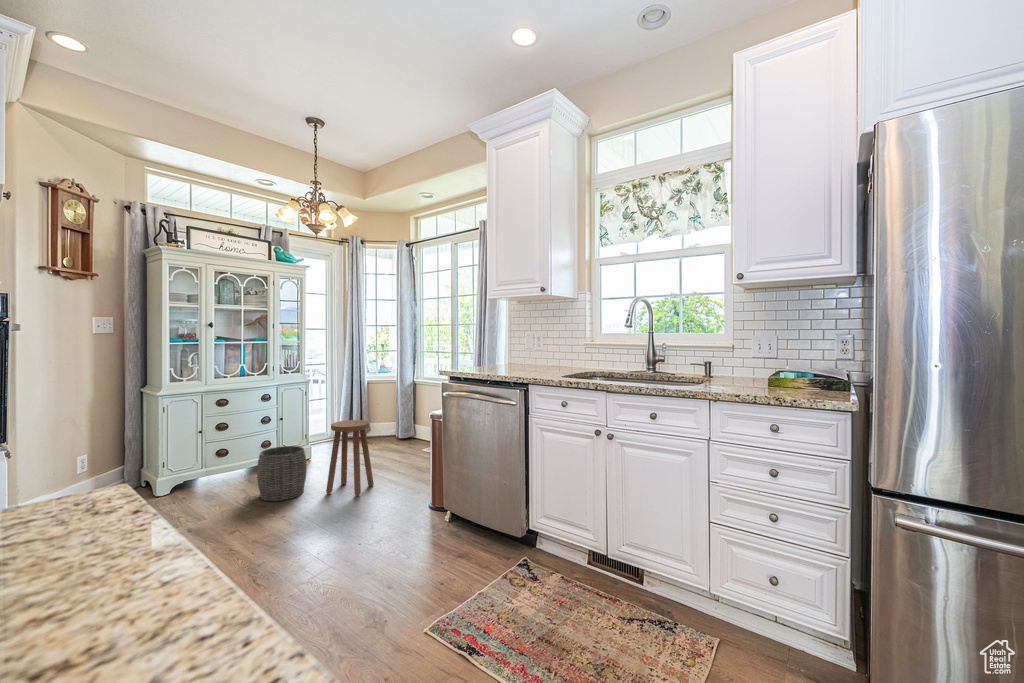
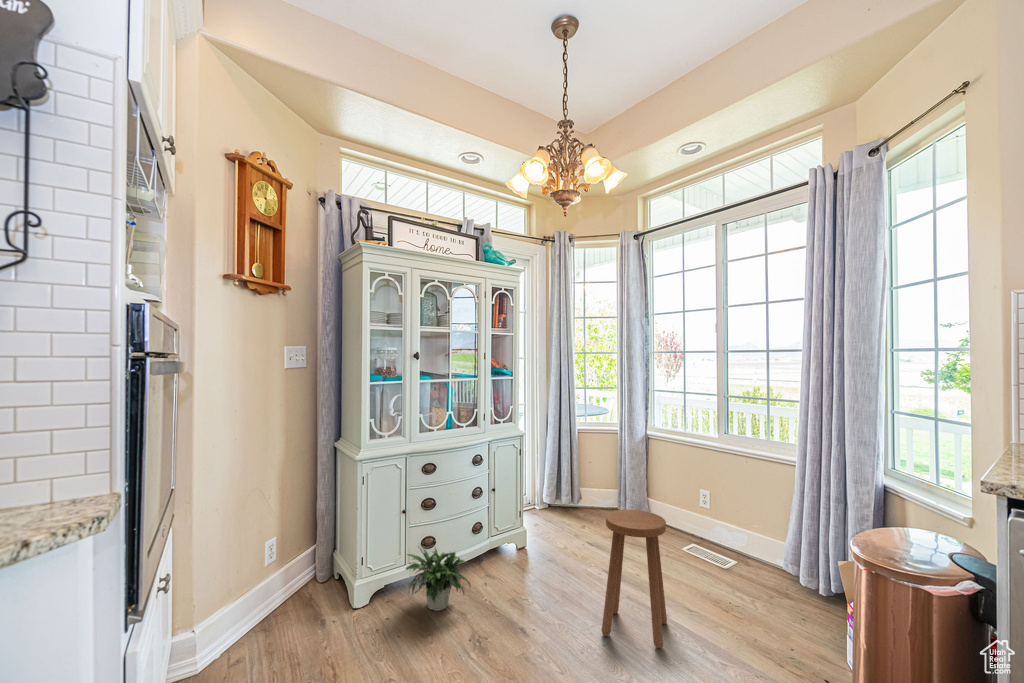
woven basket: present [257,446,307,501] -> none [497,545,567,645]
potted plant: none [186,453,246,492] -> present [389,547,470,611]

